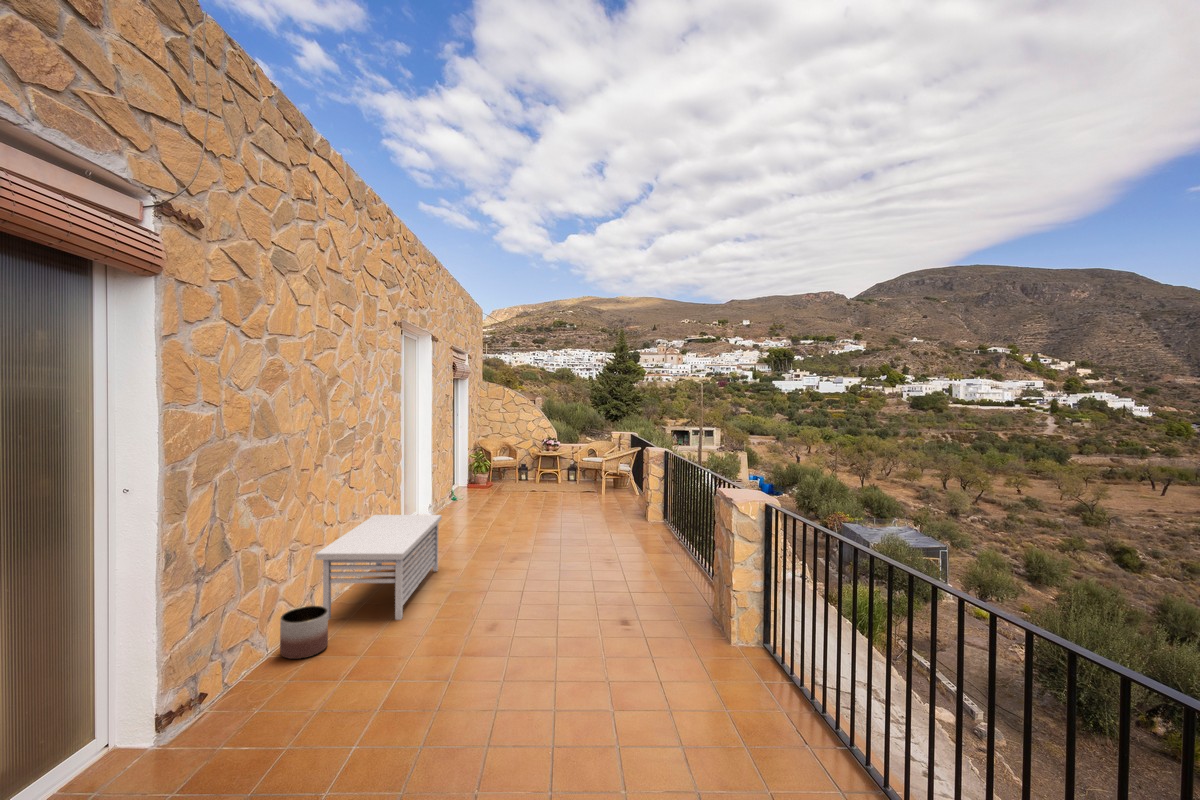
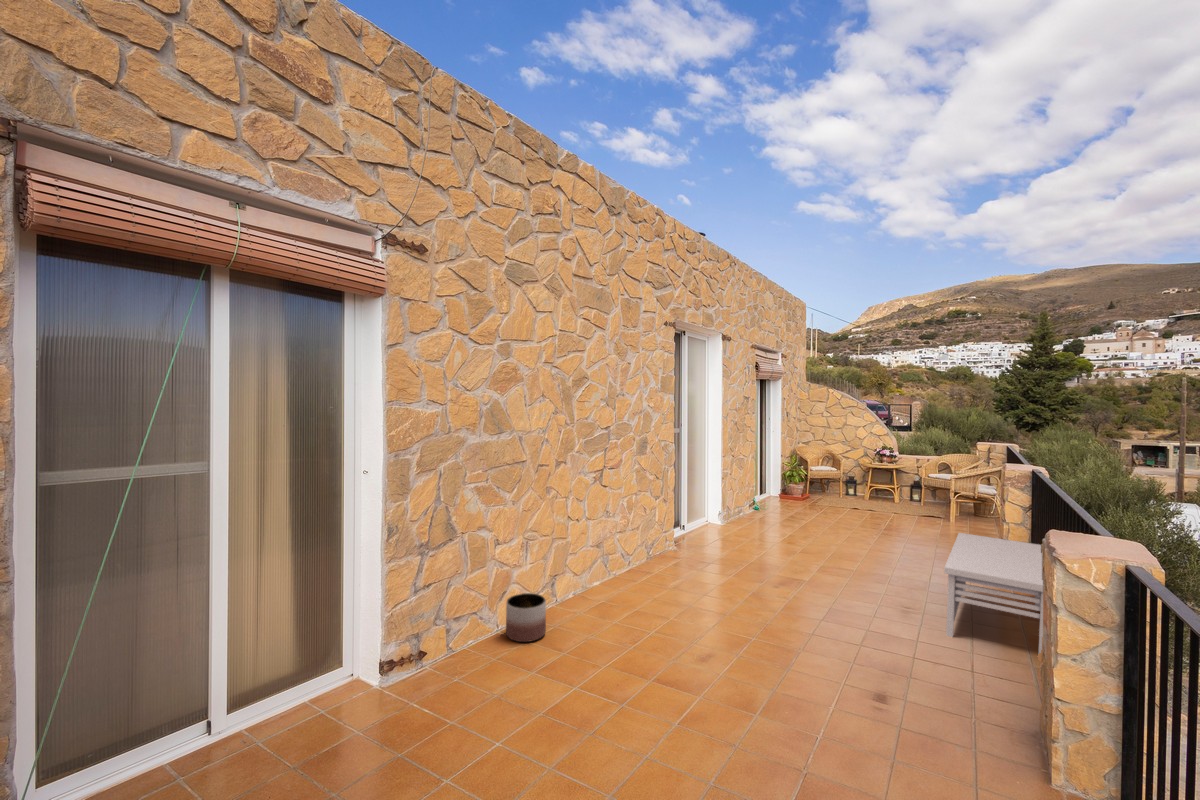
storage bench: present [316,515,442,620] -> present [944,533,1043,654]

